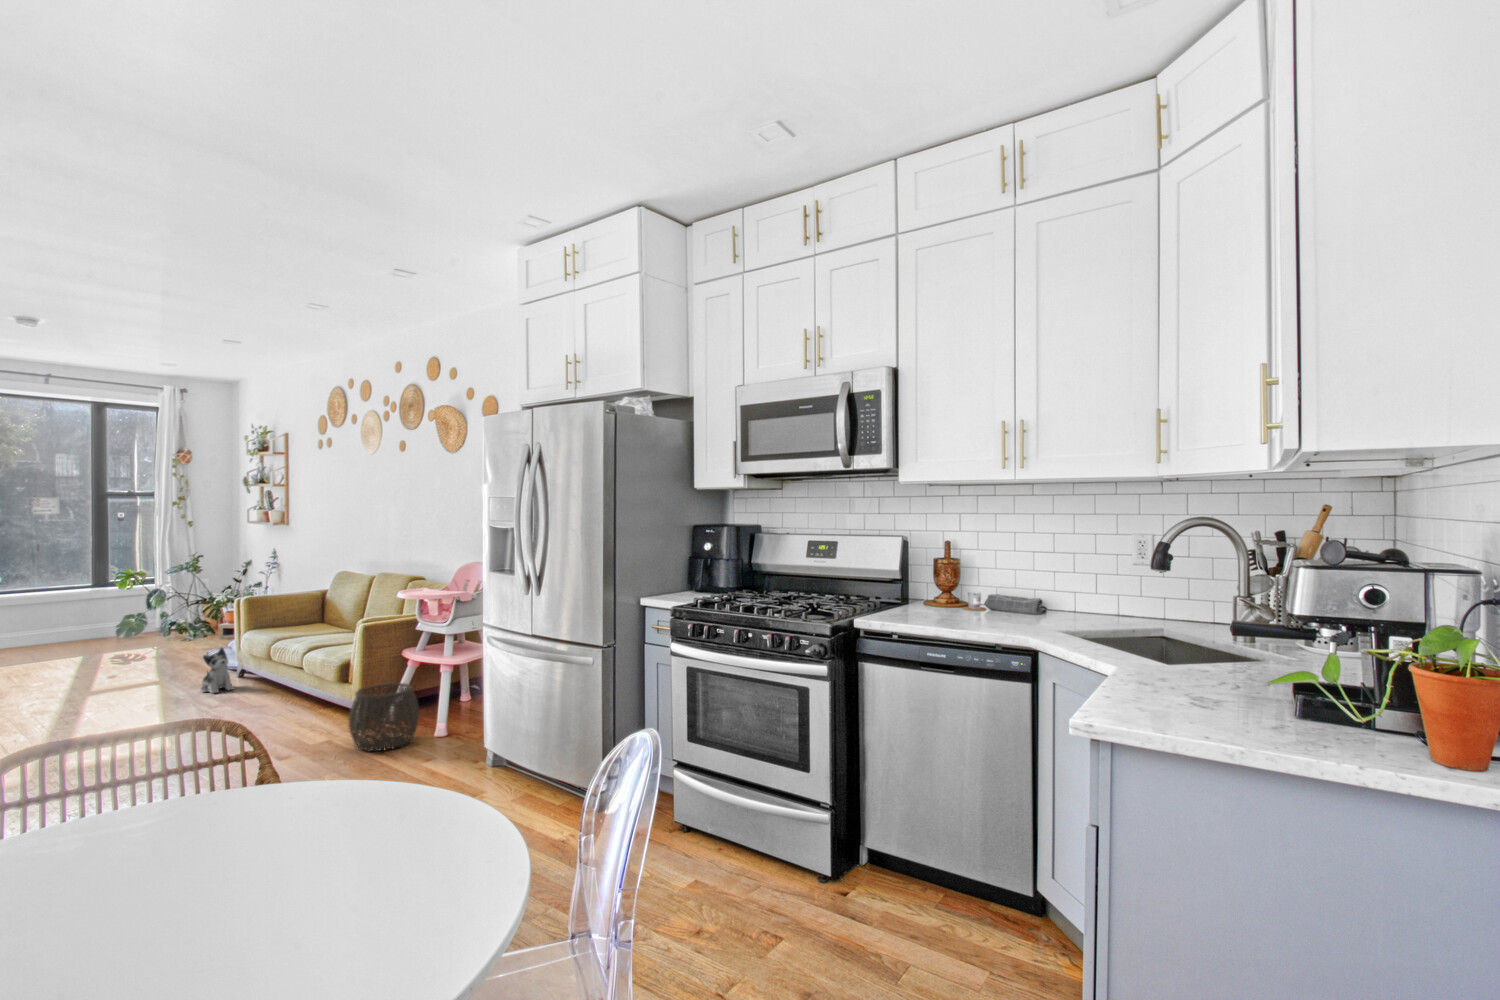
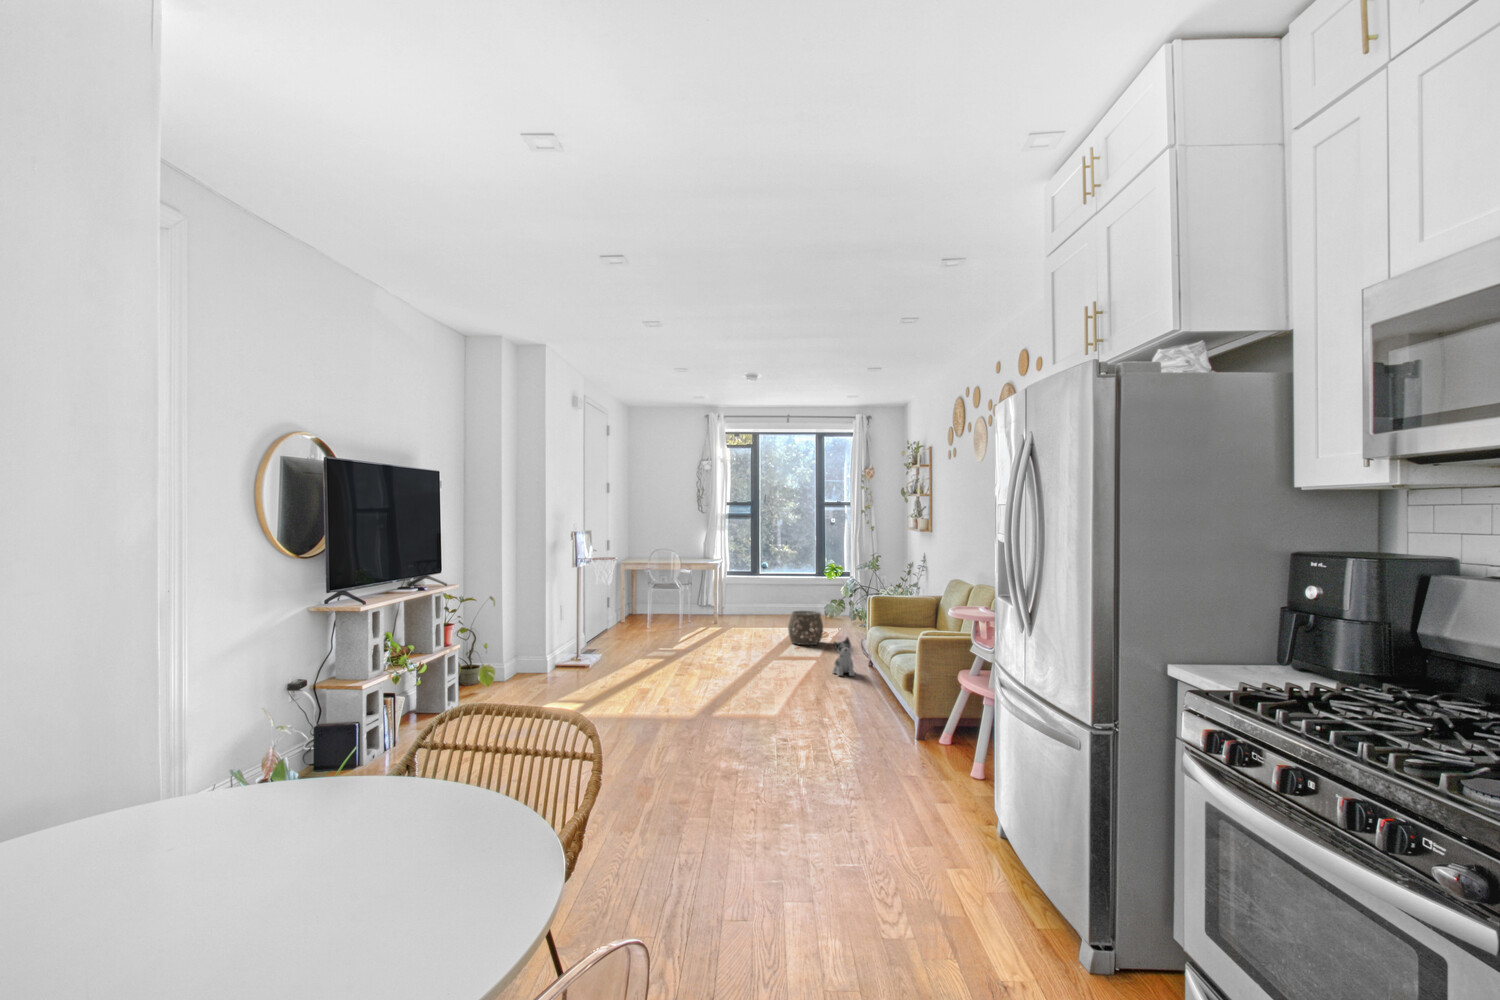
woven basket: present [349,683,419,751] -> present [788,611,823,645]

